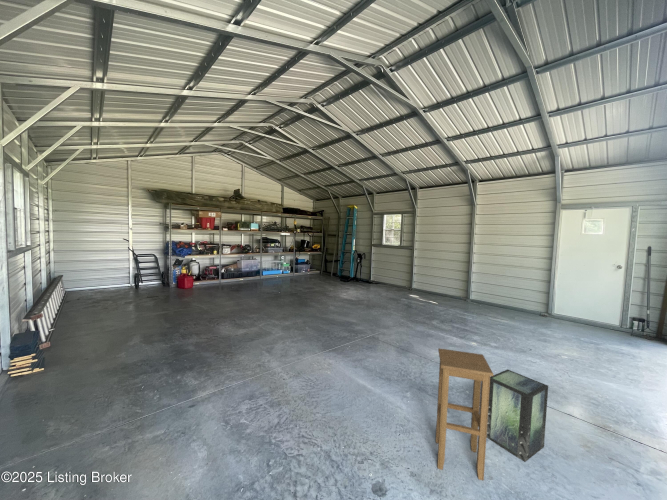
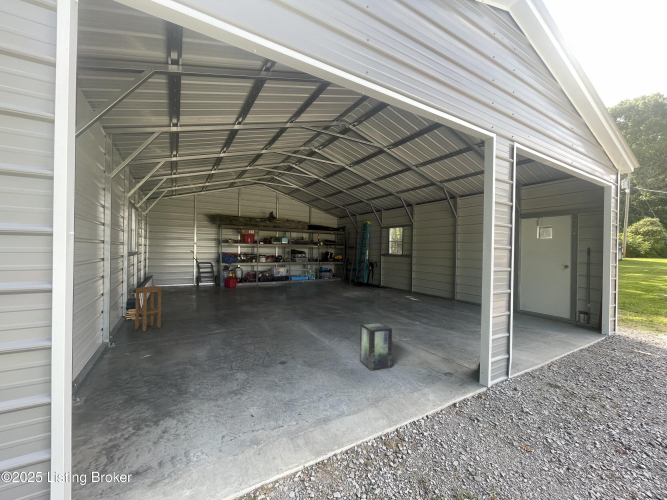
stool: present [436,348,493,480] -> present [135,286,162,331]

